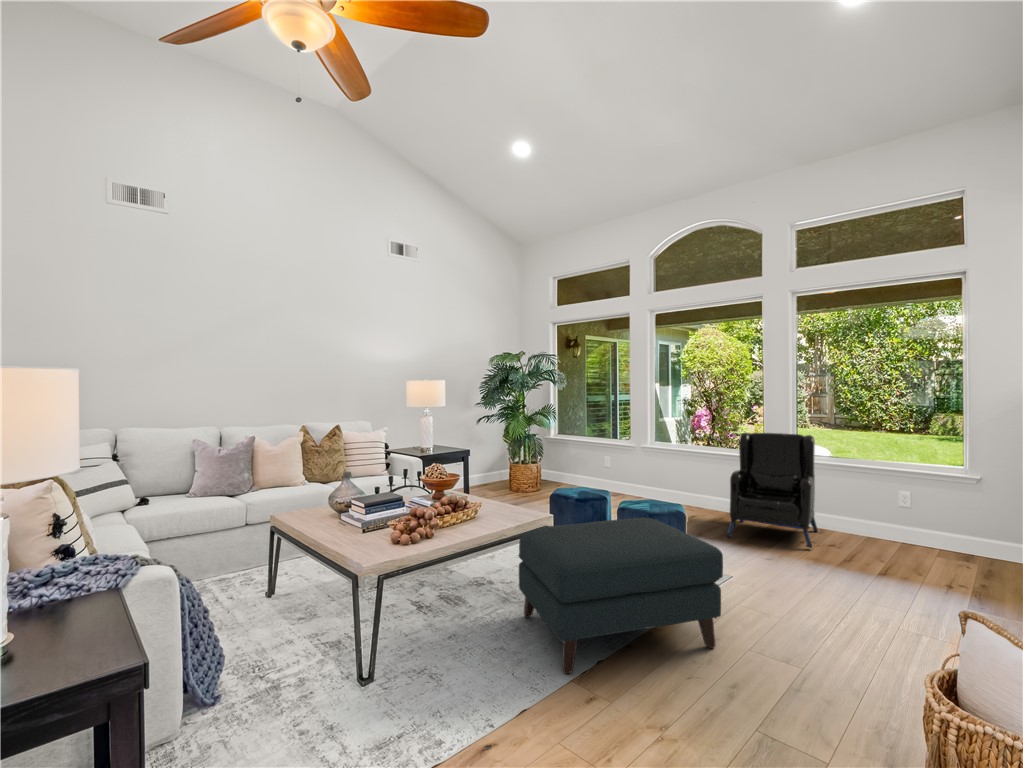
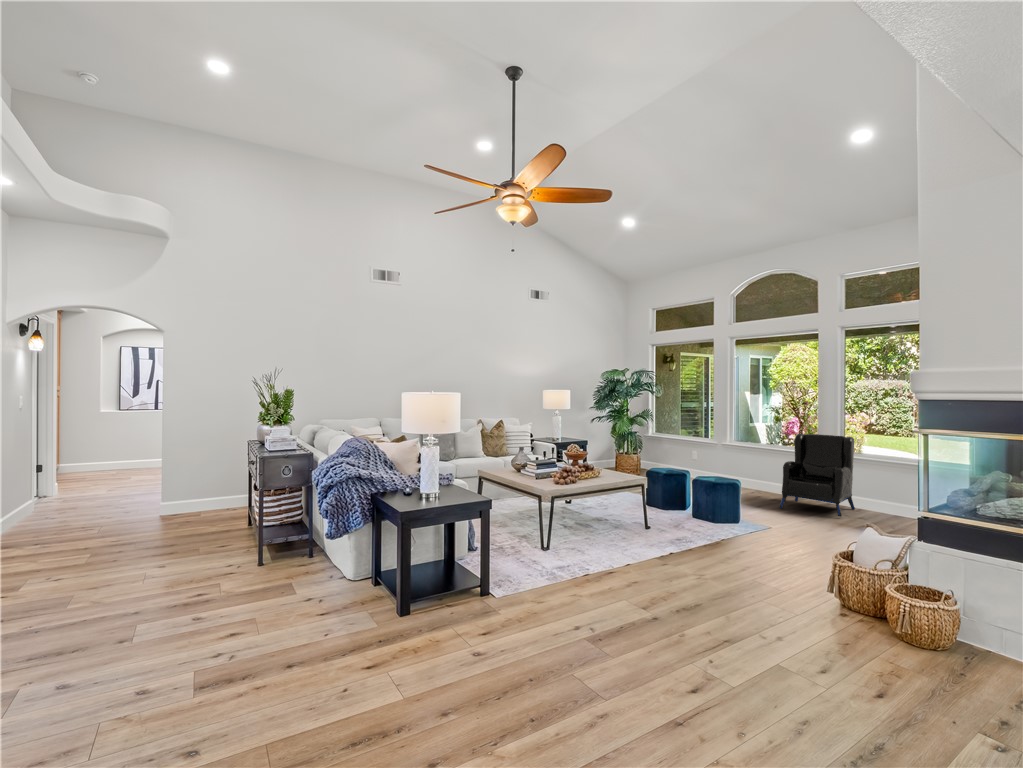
ottoman: present [519,518,723,674] -> none [627,481,749,555]

